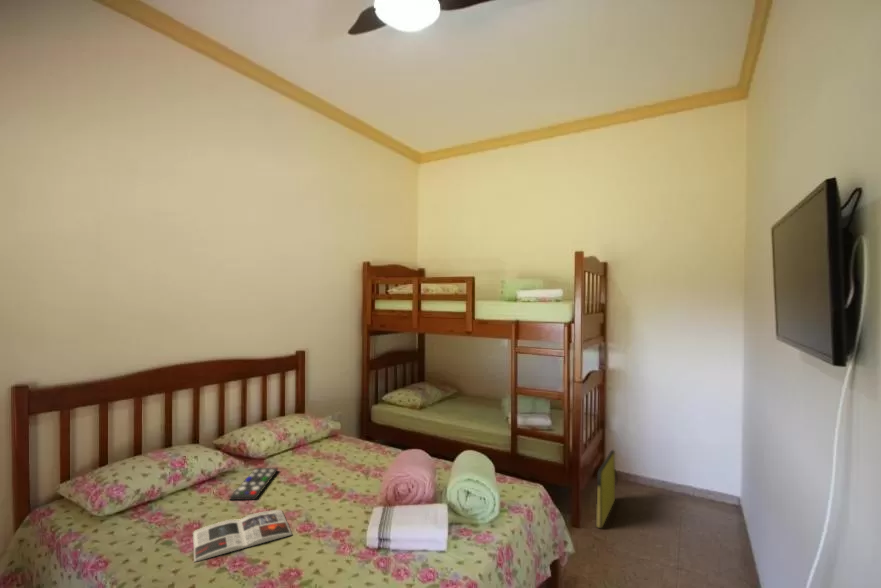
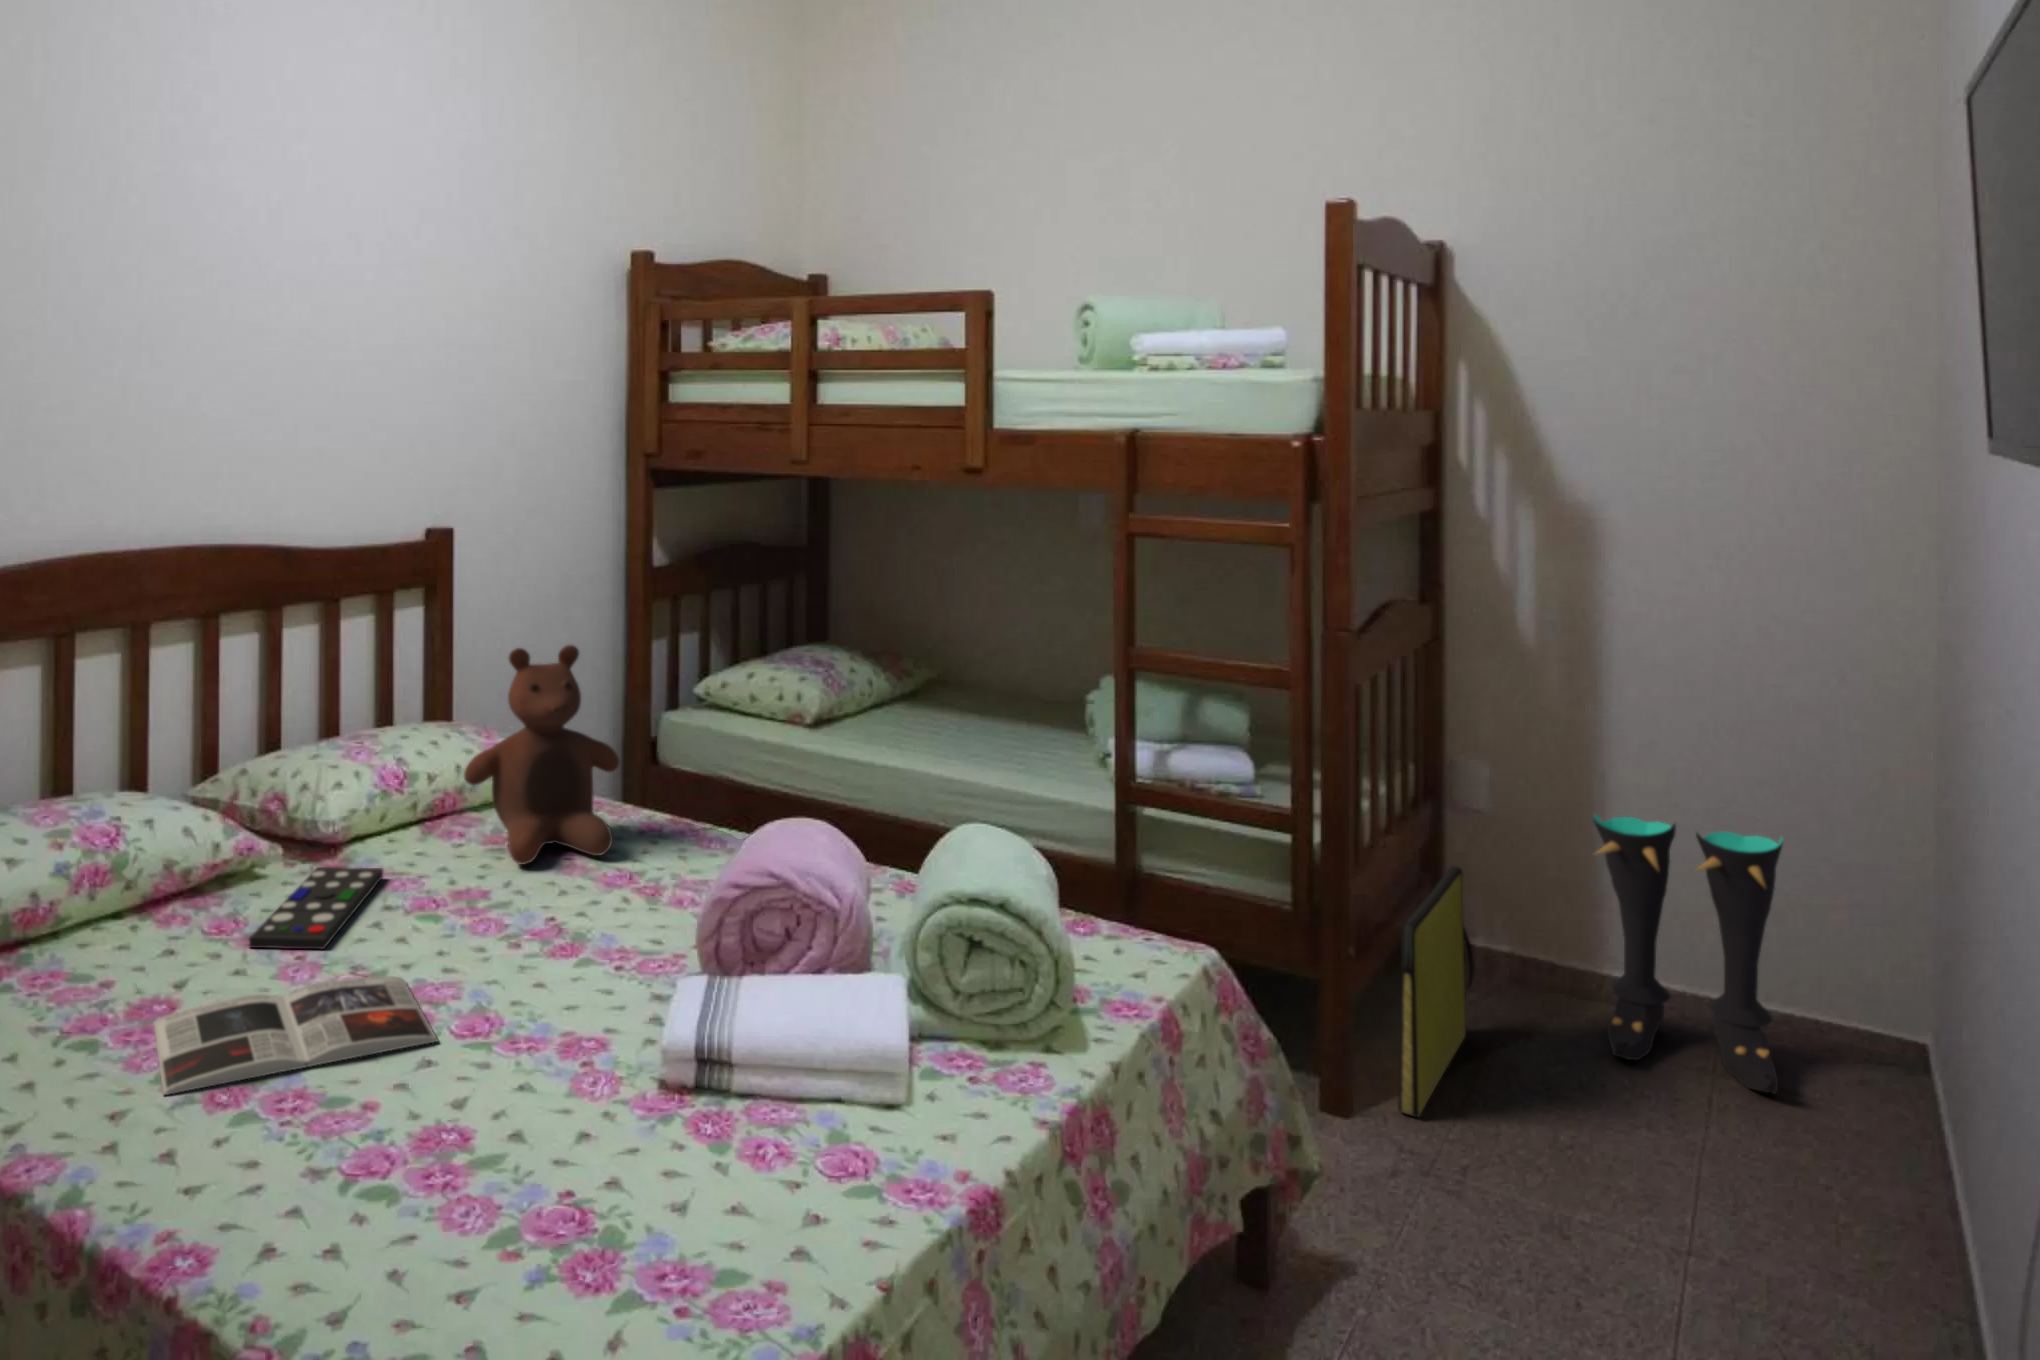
stuffed bear: none [305,391,357,464] -> present [464,645,619,864]
boots: none [651,433,706,516] -> present [1593,815,1783,1094]

